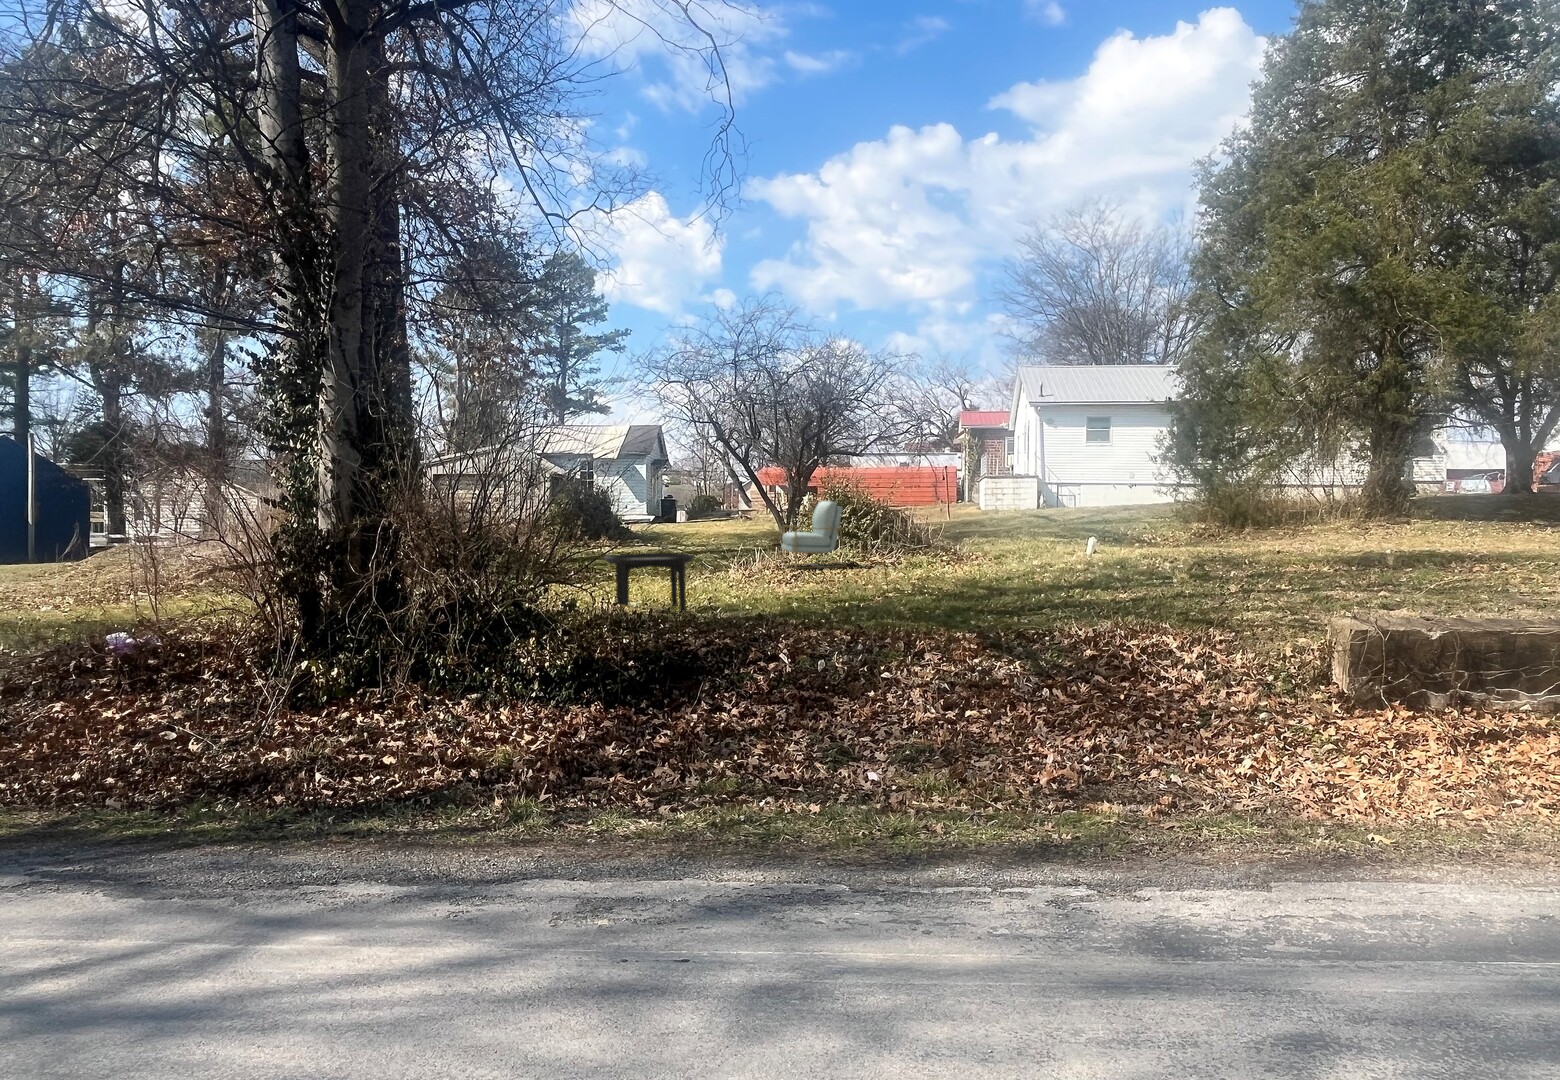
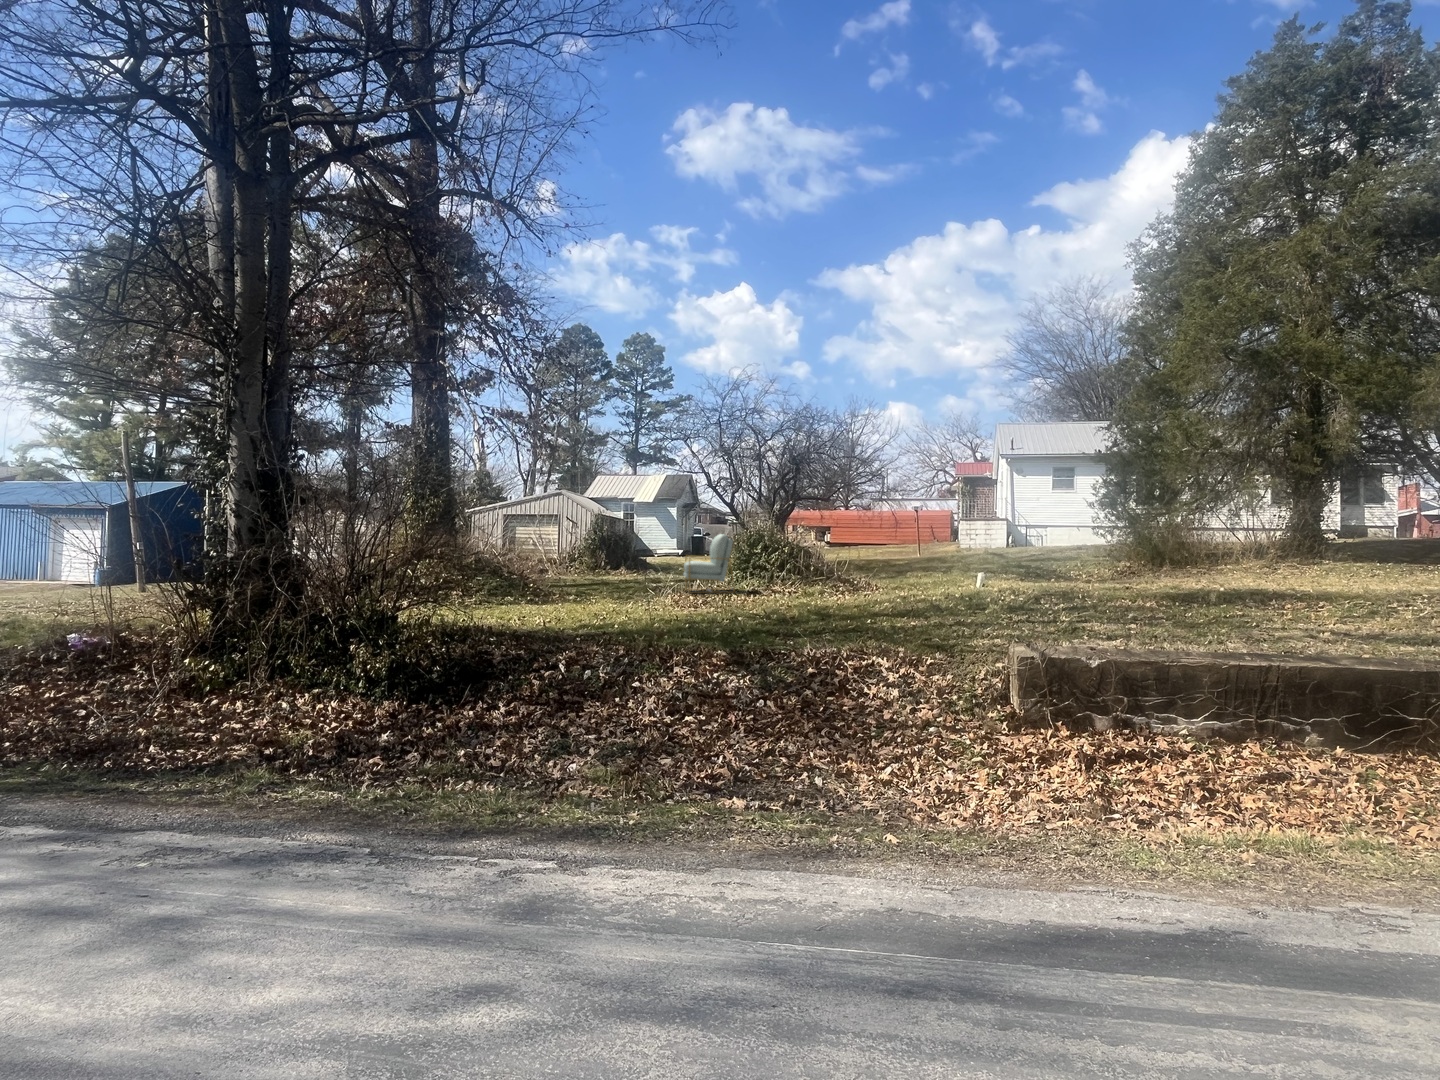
round table: present [604,553,695,612] -> none [458,574,540,626]

